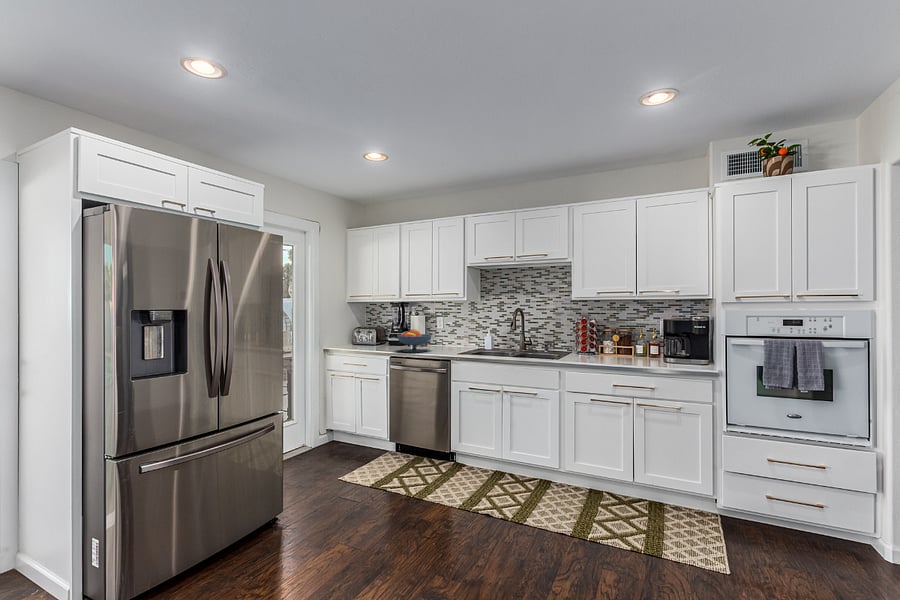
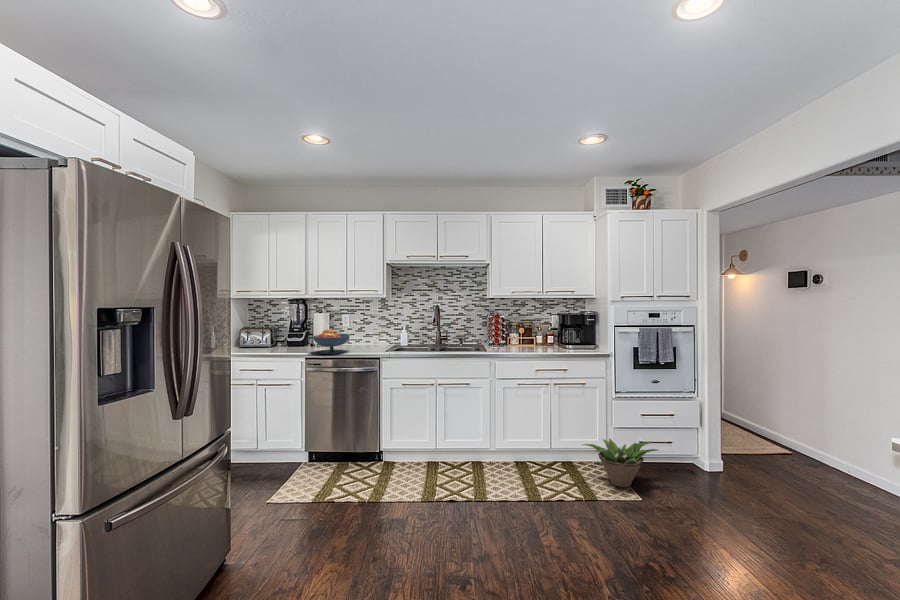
decorative plant: none [662,481,771,551] -> present [583,439,658,487]

